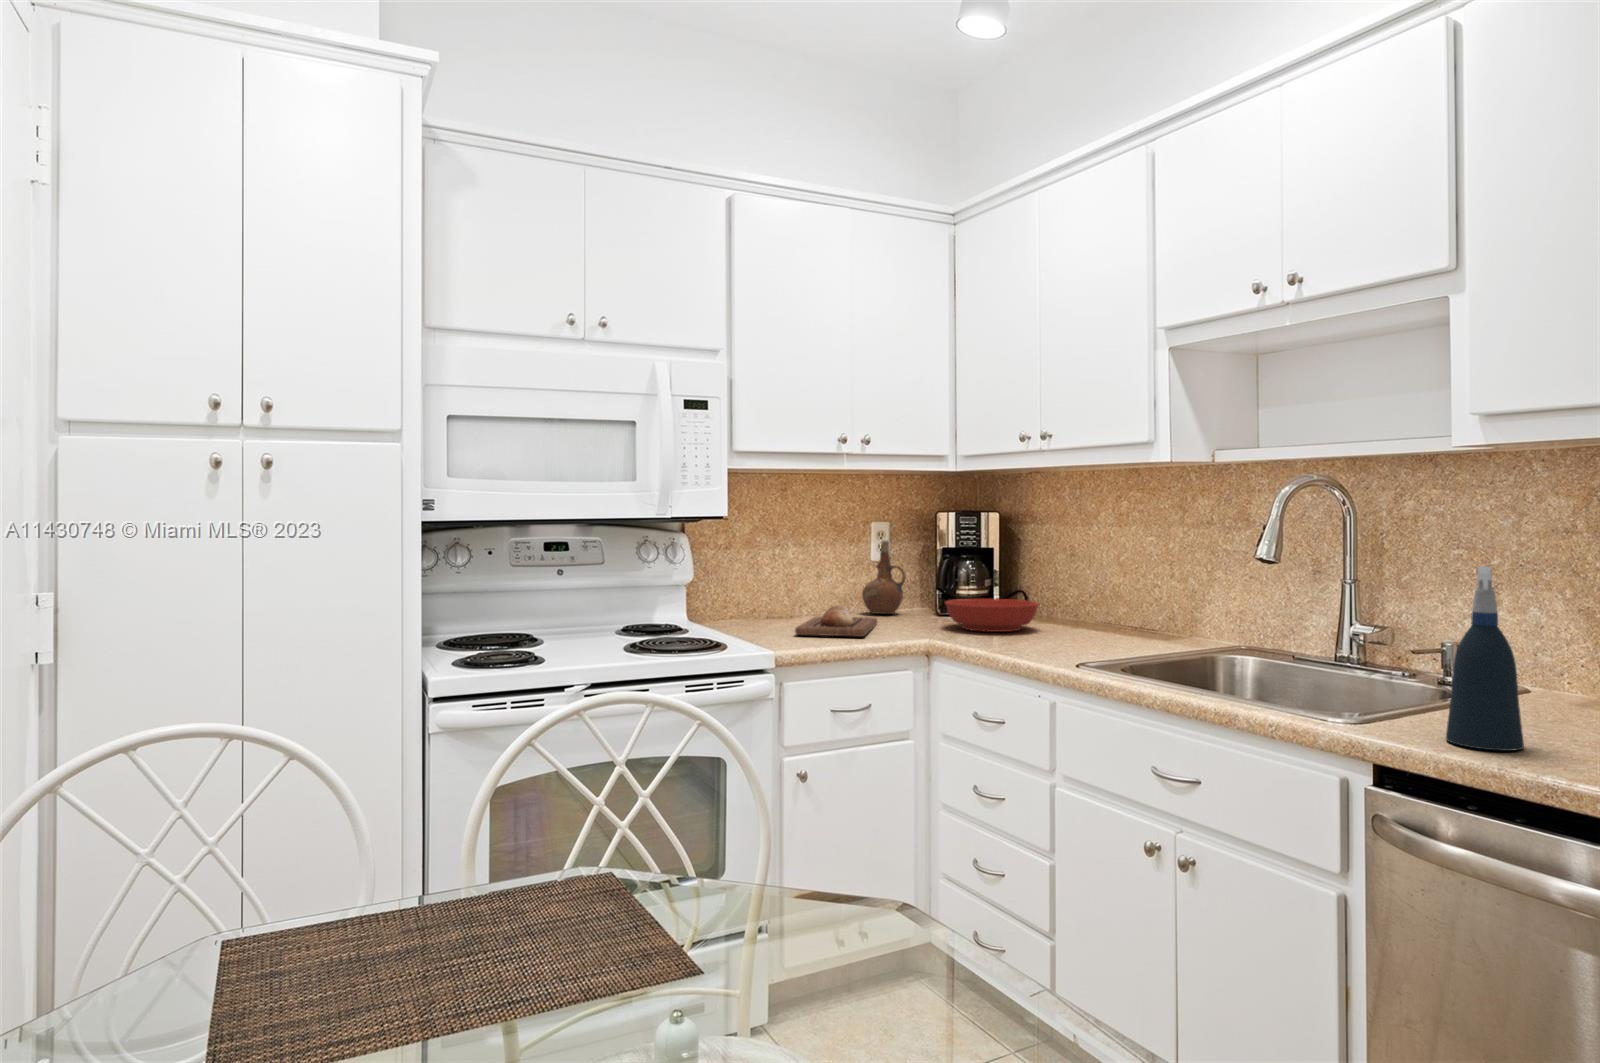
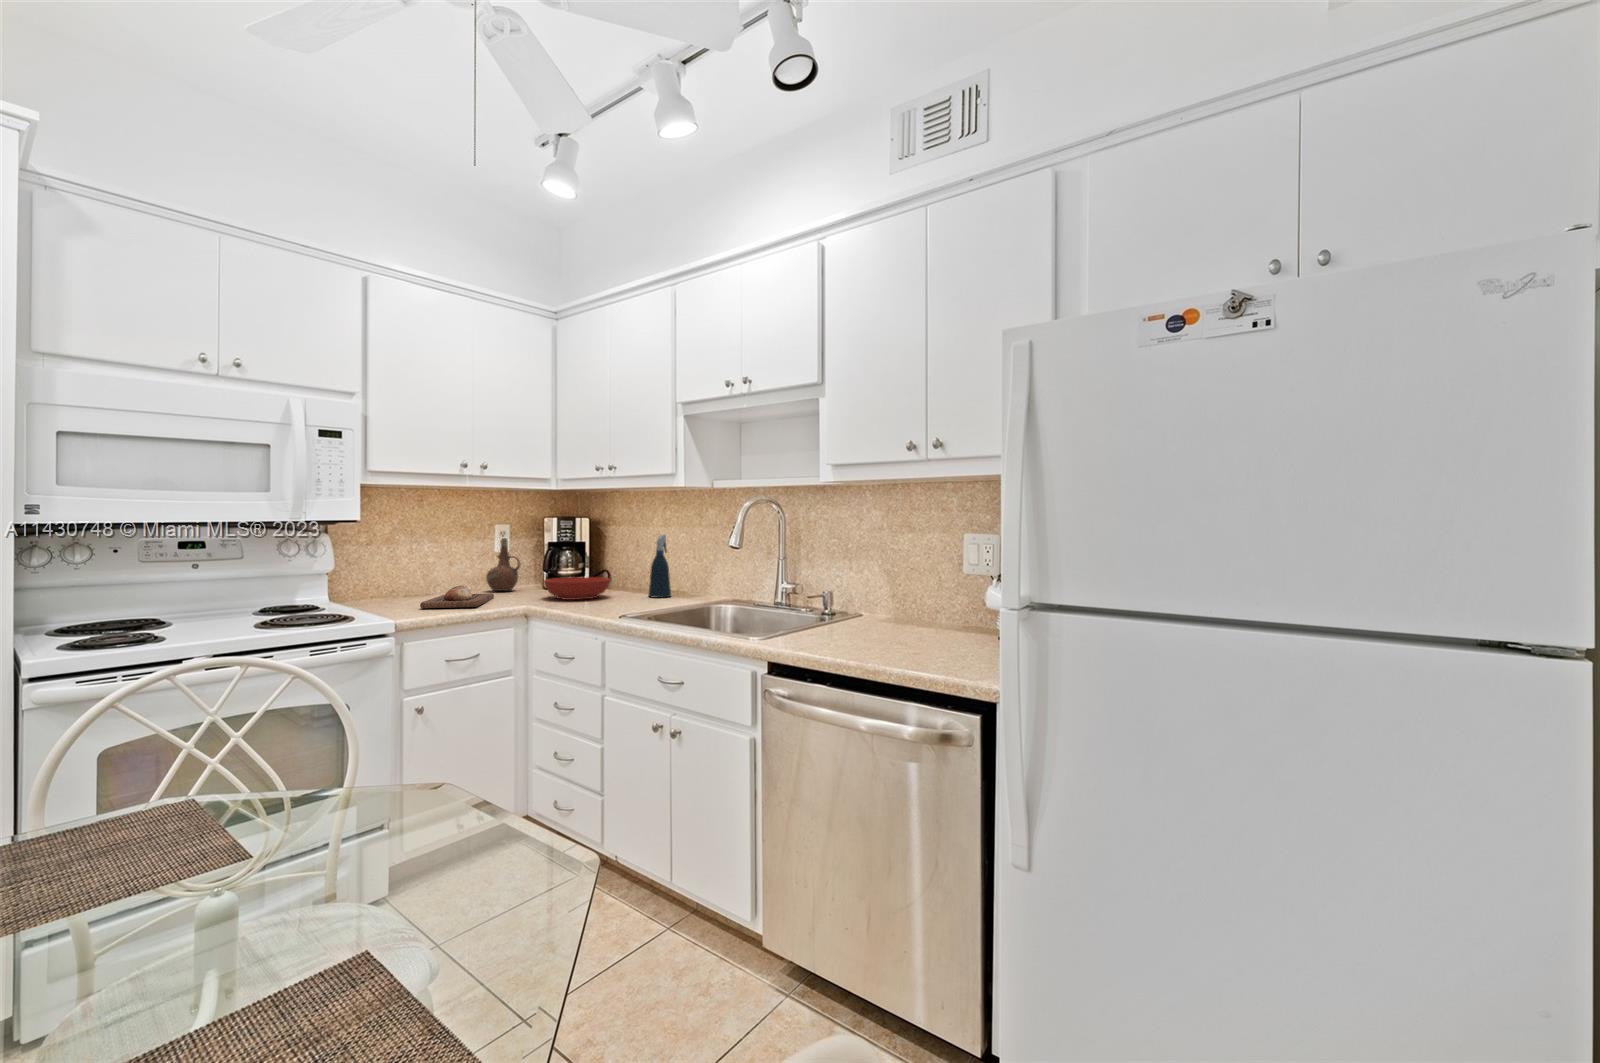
spray bottle: present [1446,566,1524,751] -> present [649,535,671,597]

